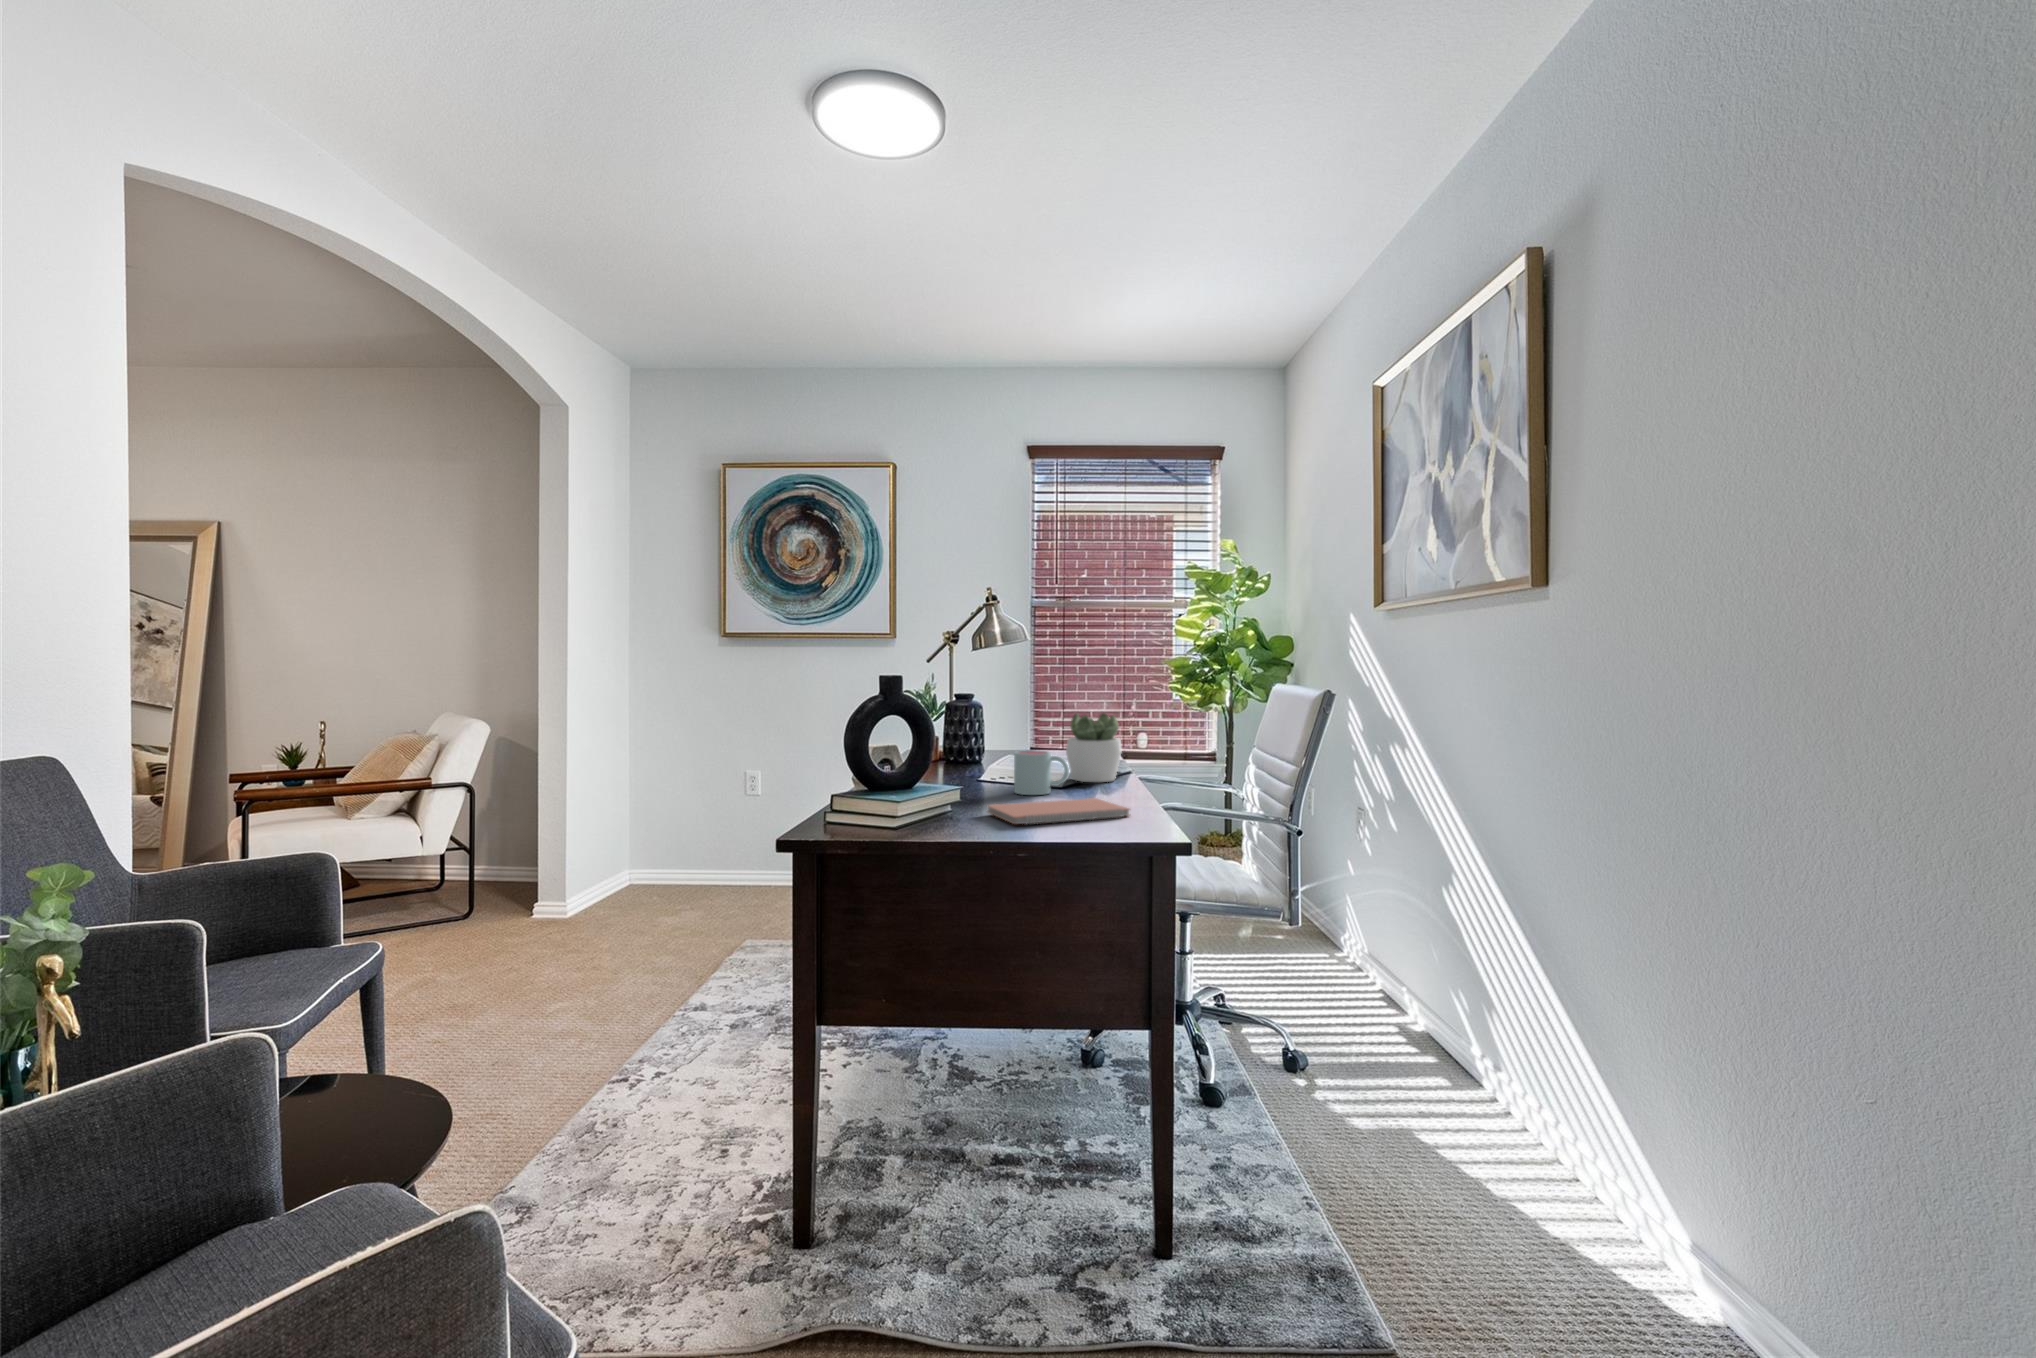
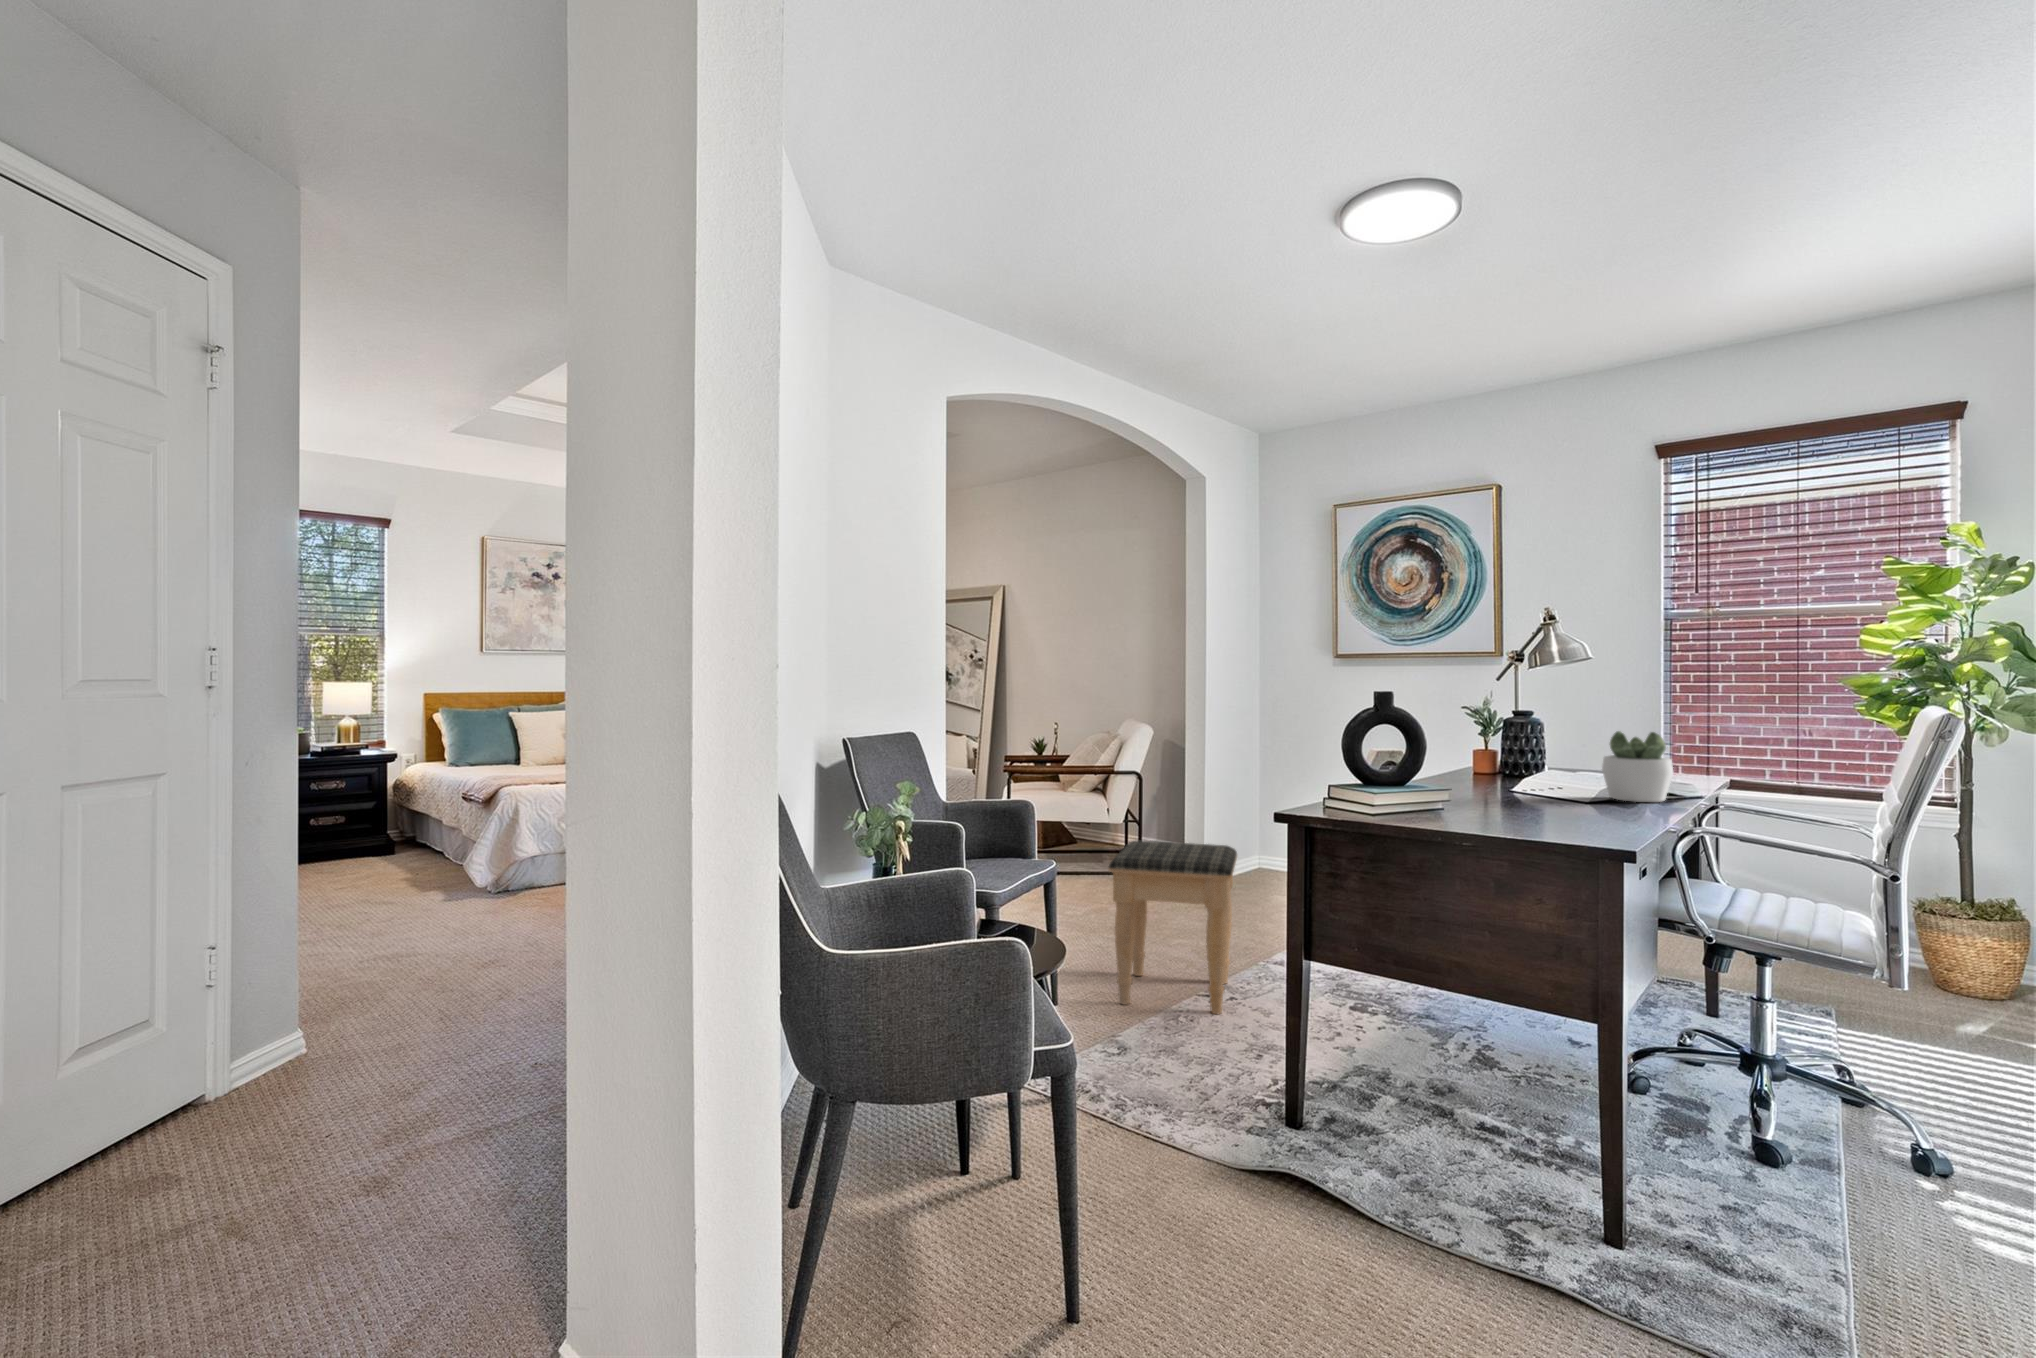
mug: present [1014,750,1069,795] -> none [1525,763,1585,806]
notebook: present [987,798,1130,824] -> none [1469,805,1616,828]
footstool: none [480,876,669,1132] -> present [1108,841,1237,1014]

